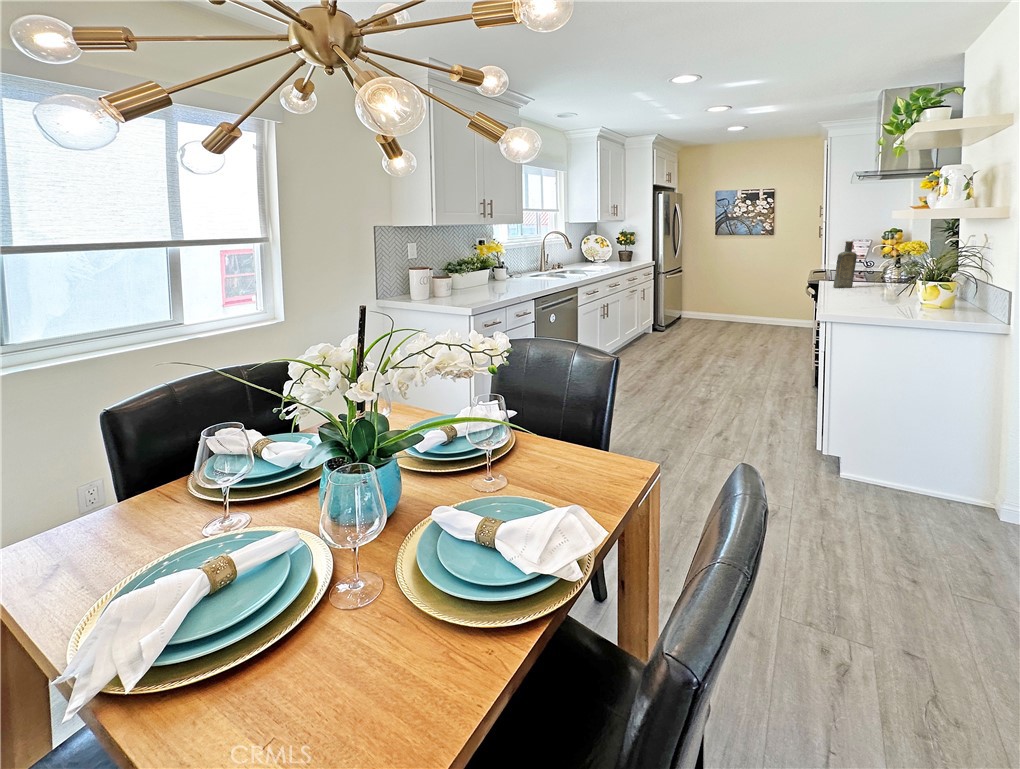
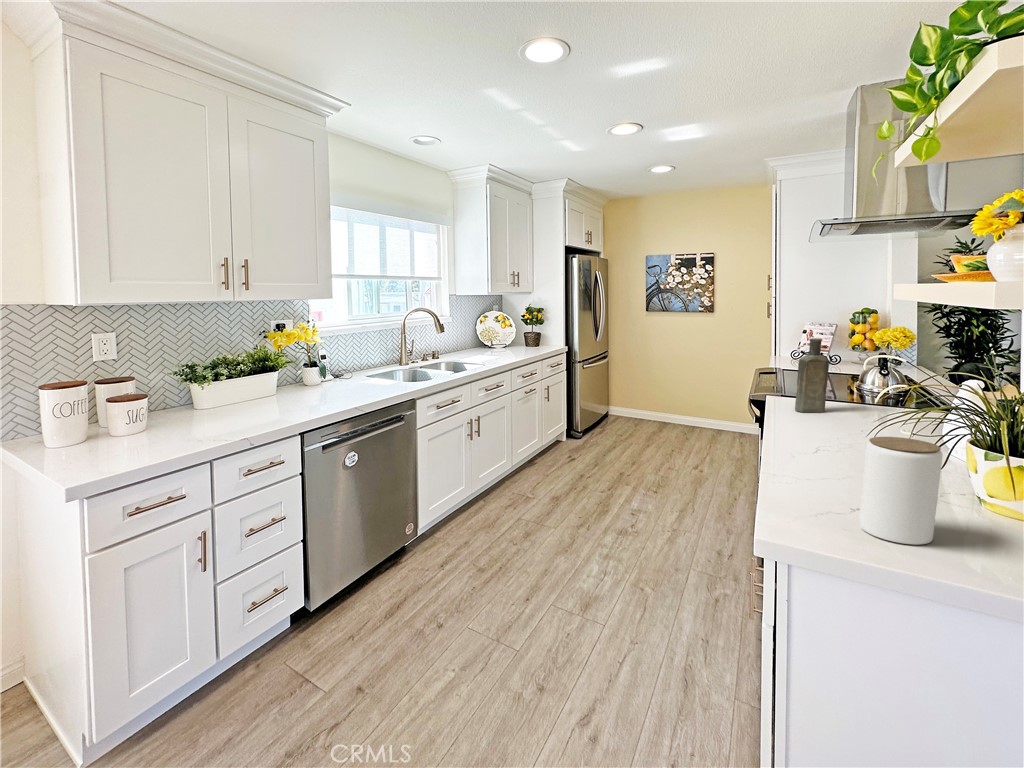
jar: none [856,270,892,311] -> present [859,437,943,545]

